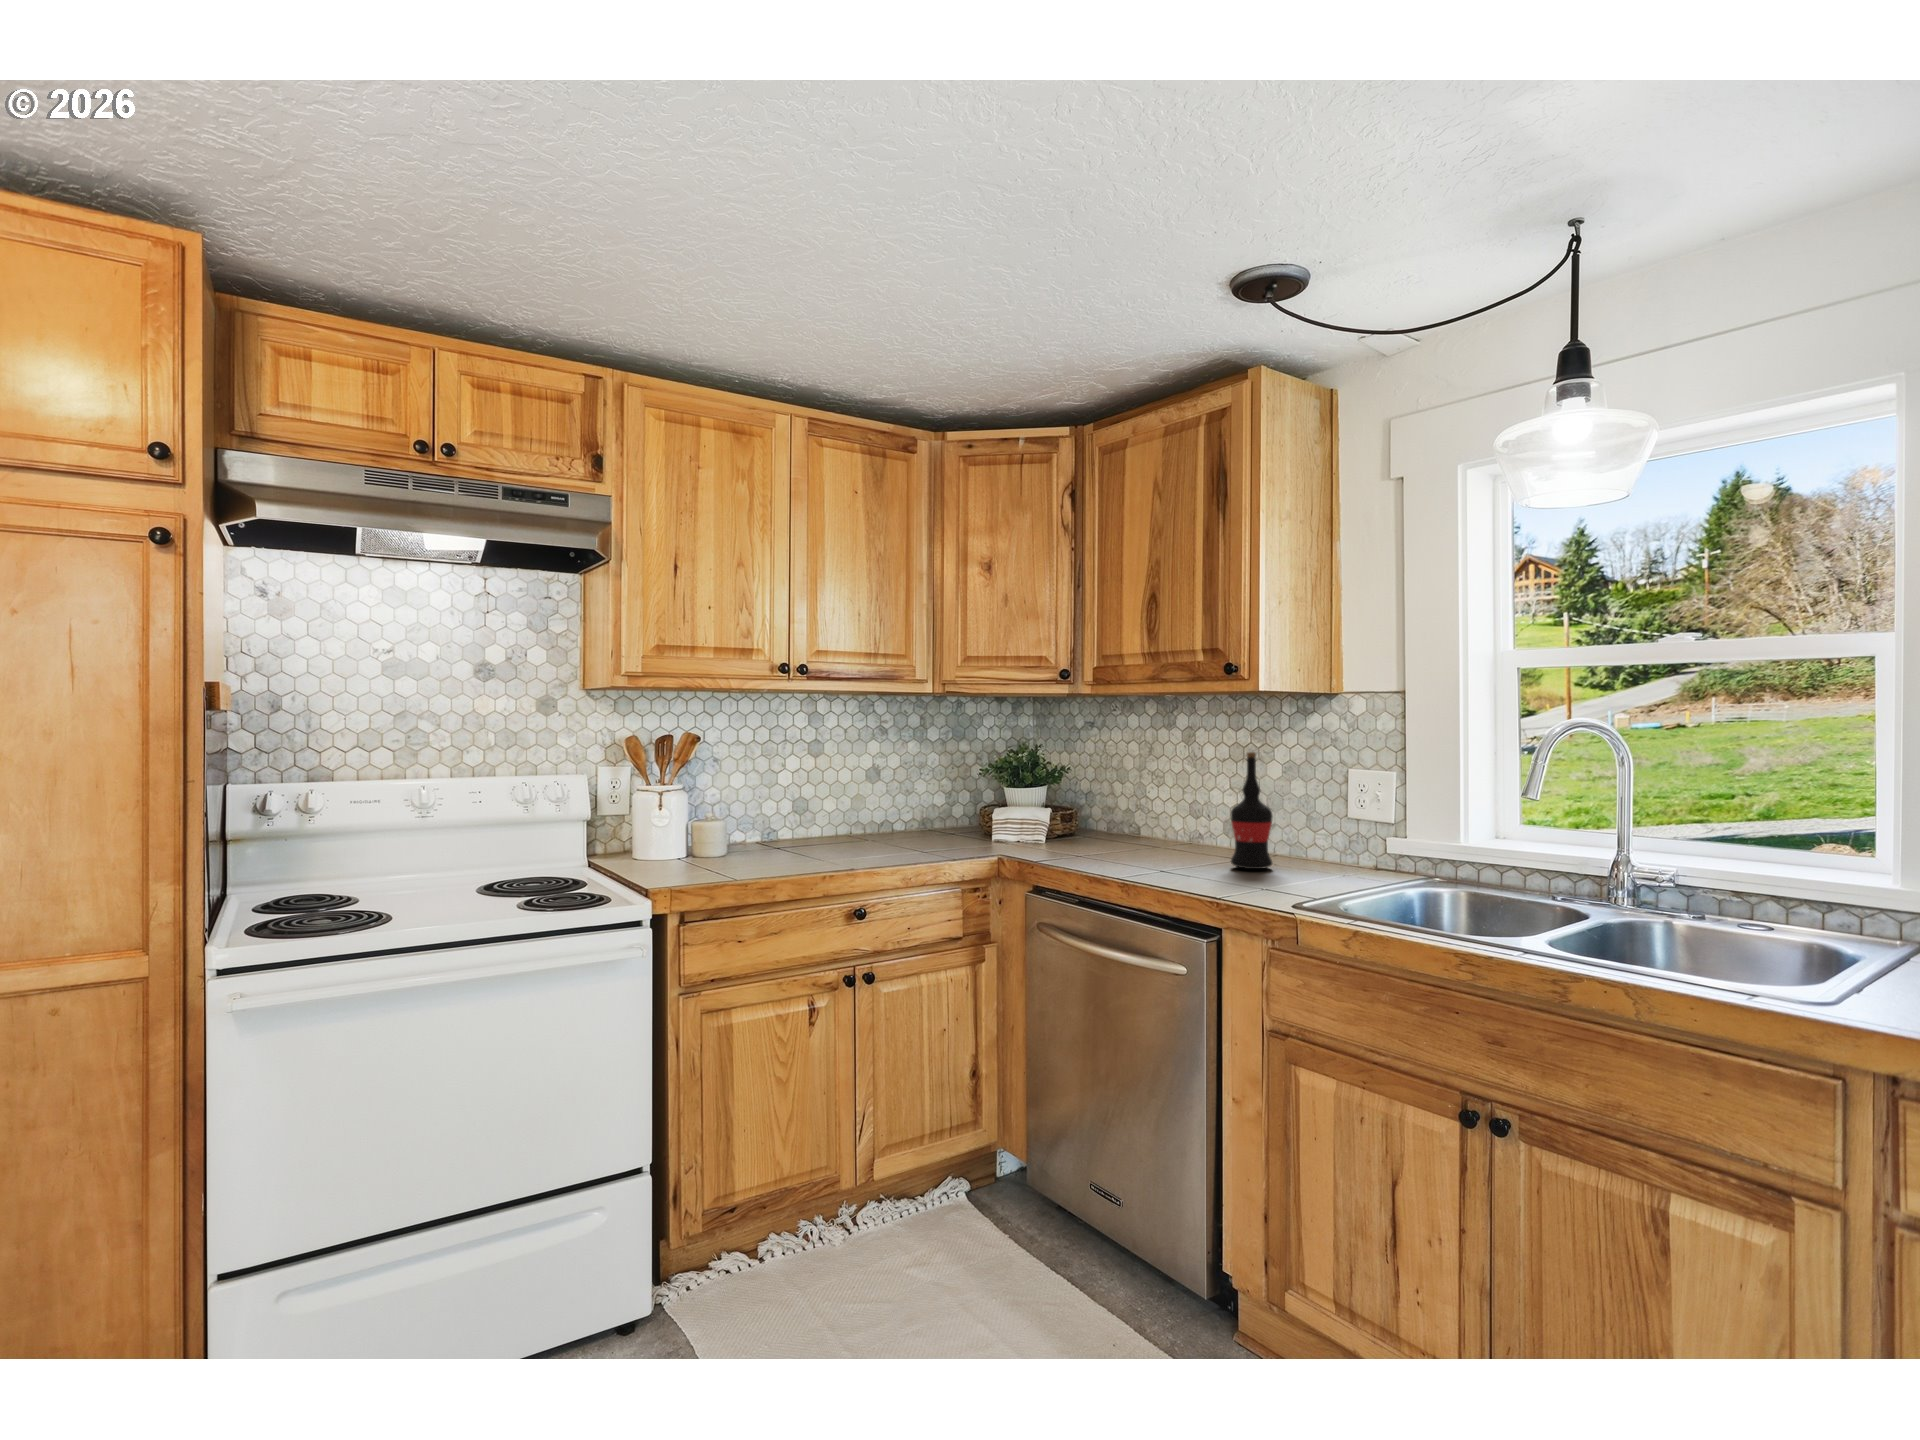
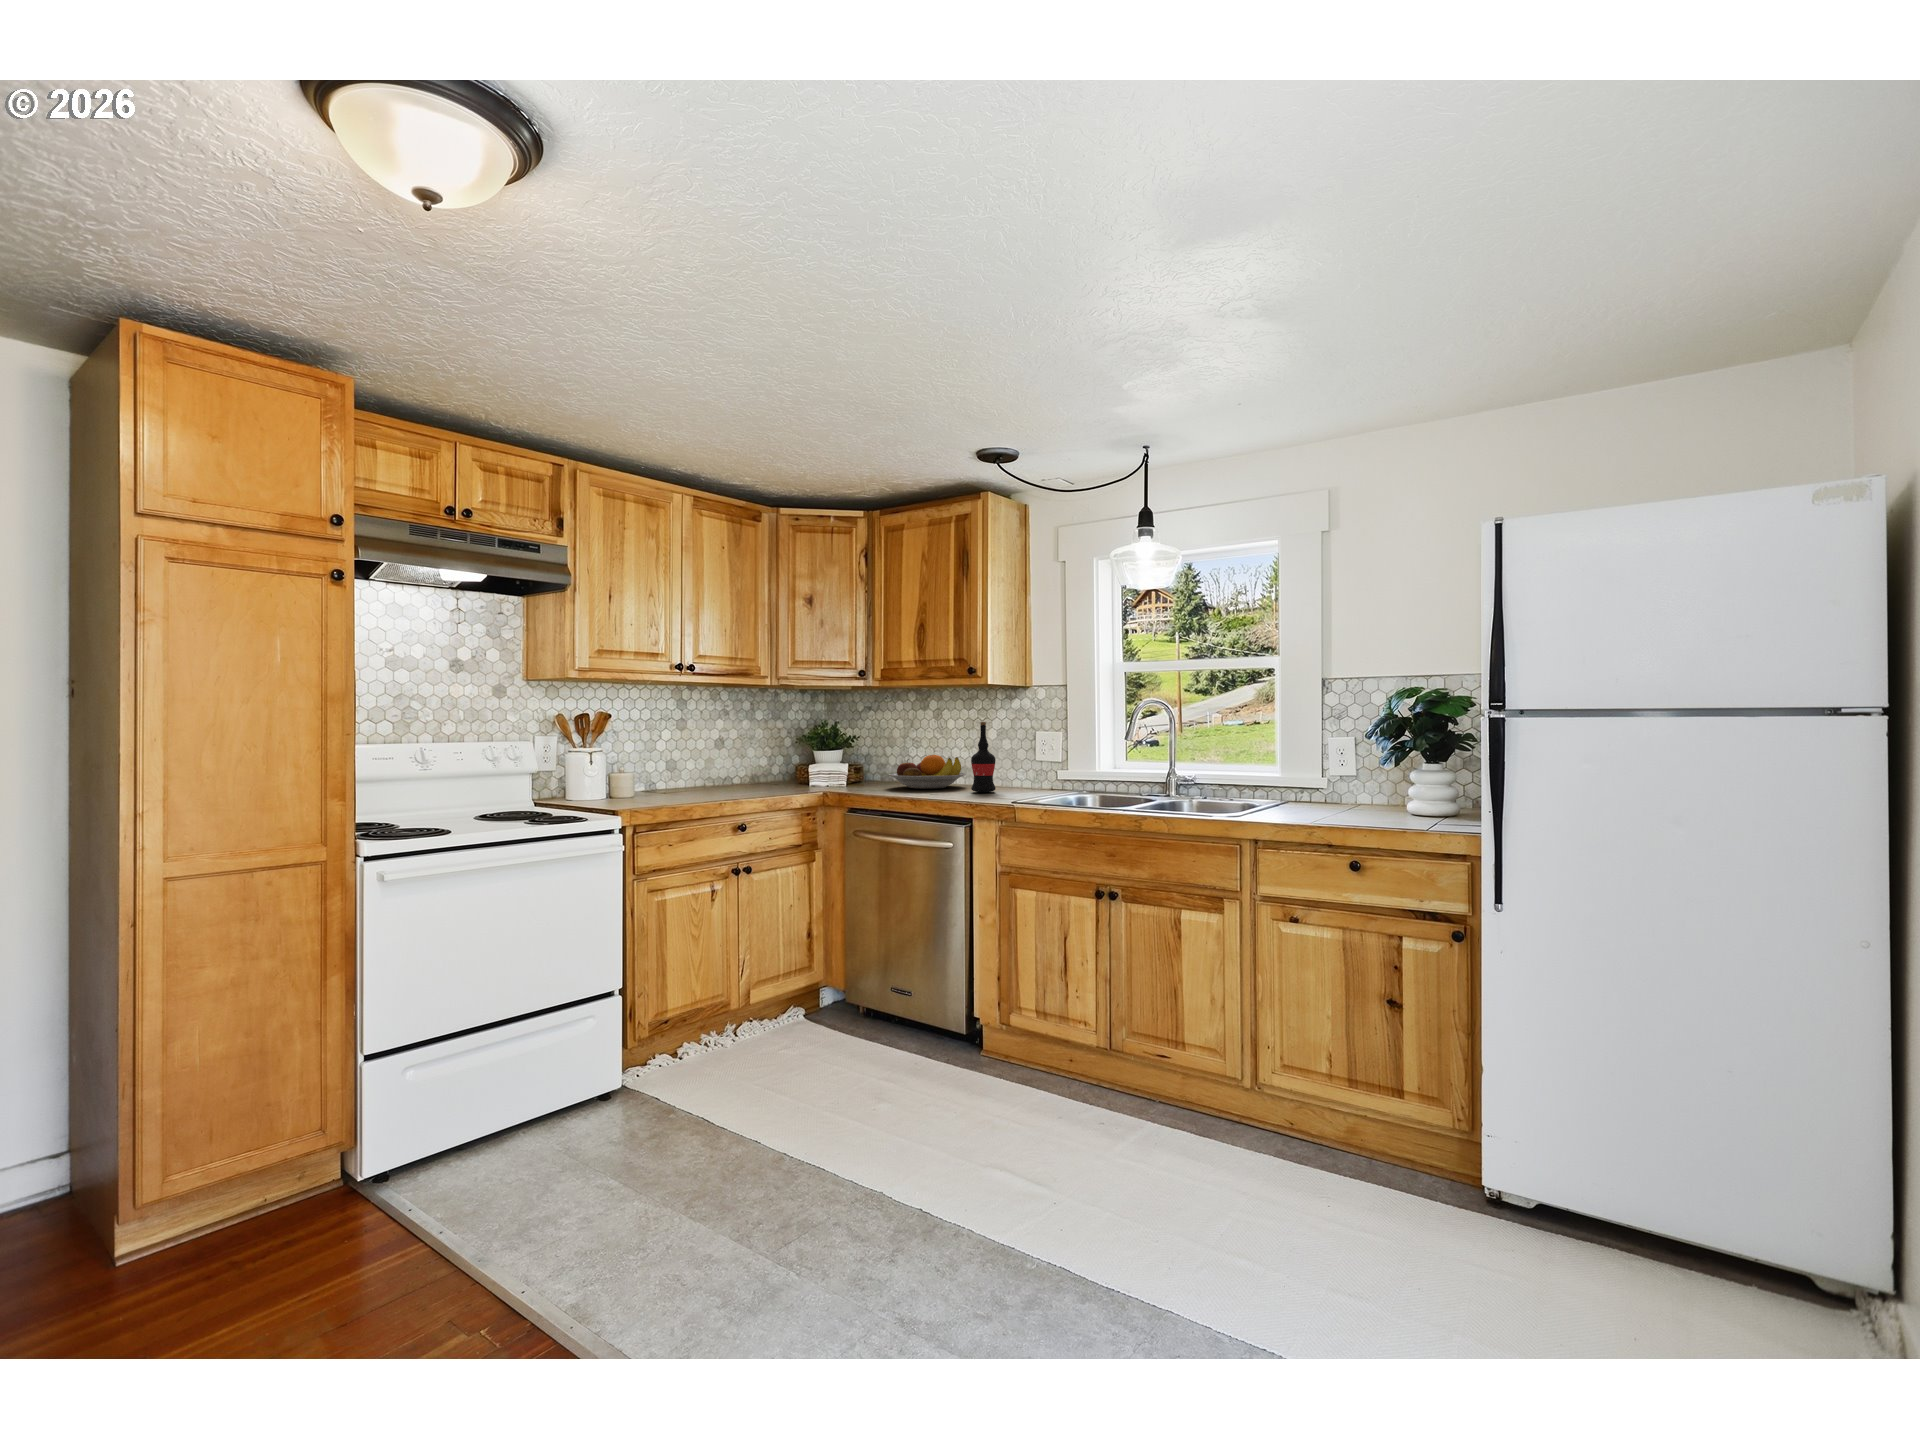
fruit bowl: none [1105,800,1227,854] -> present [889,755,965,789]

